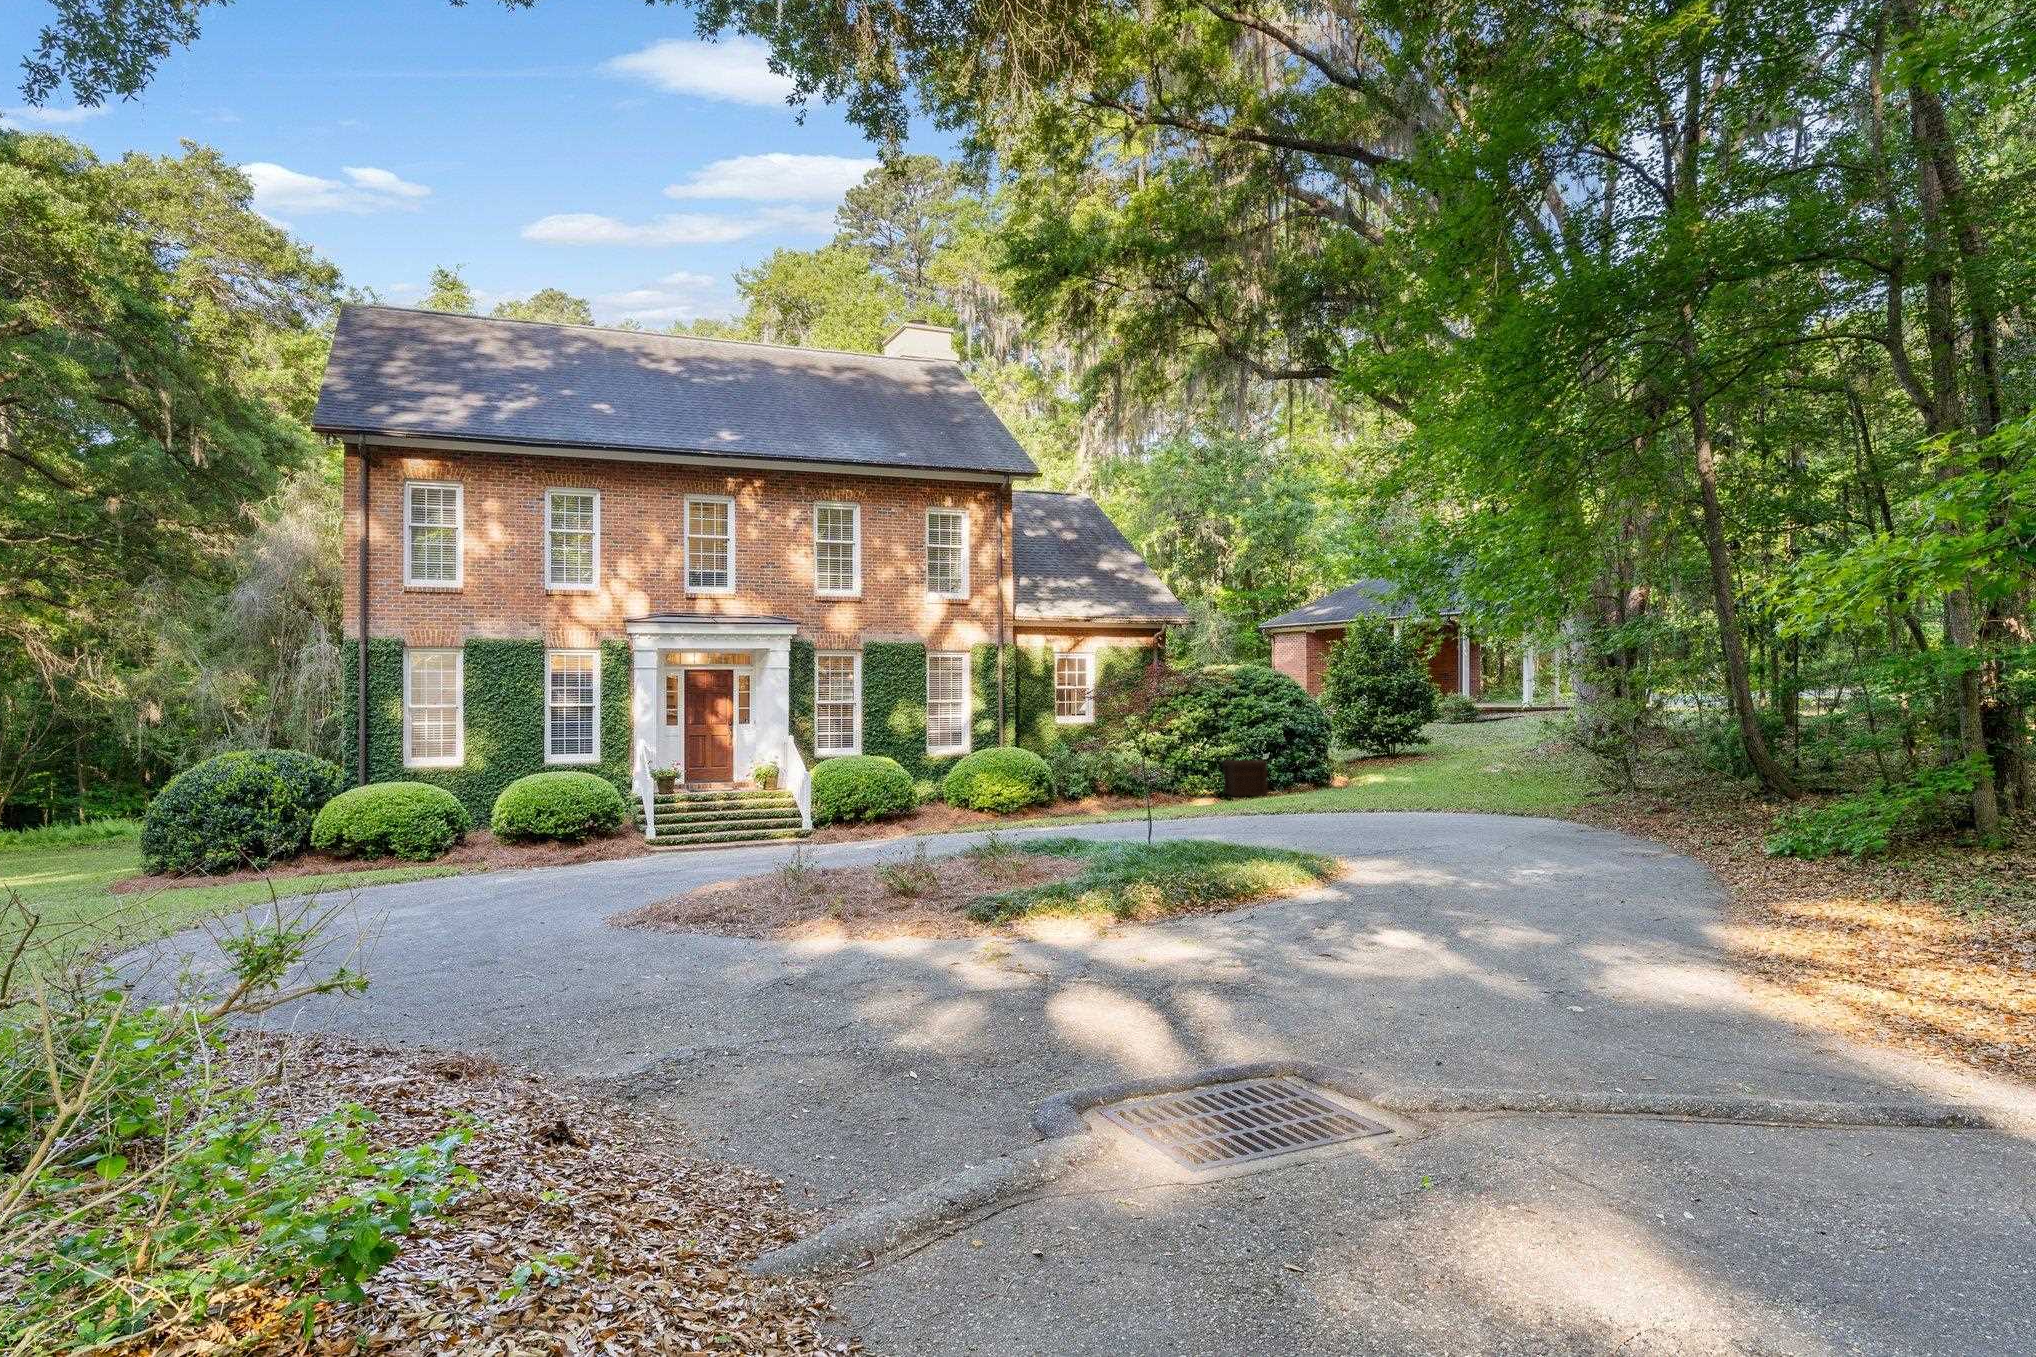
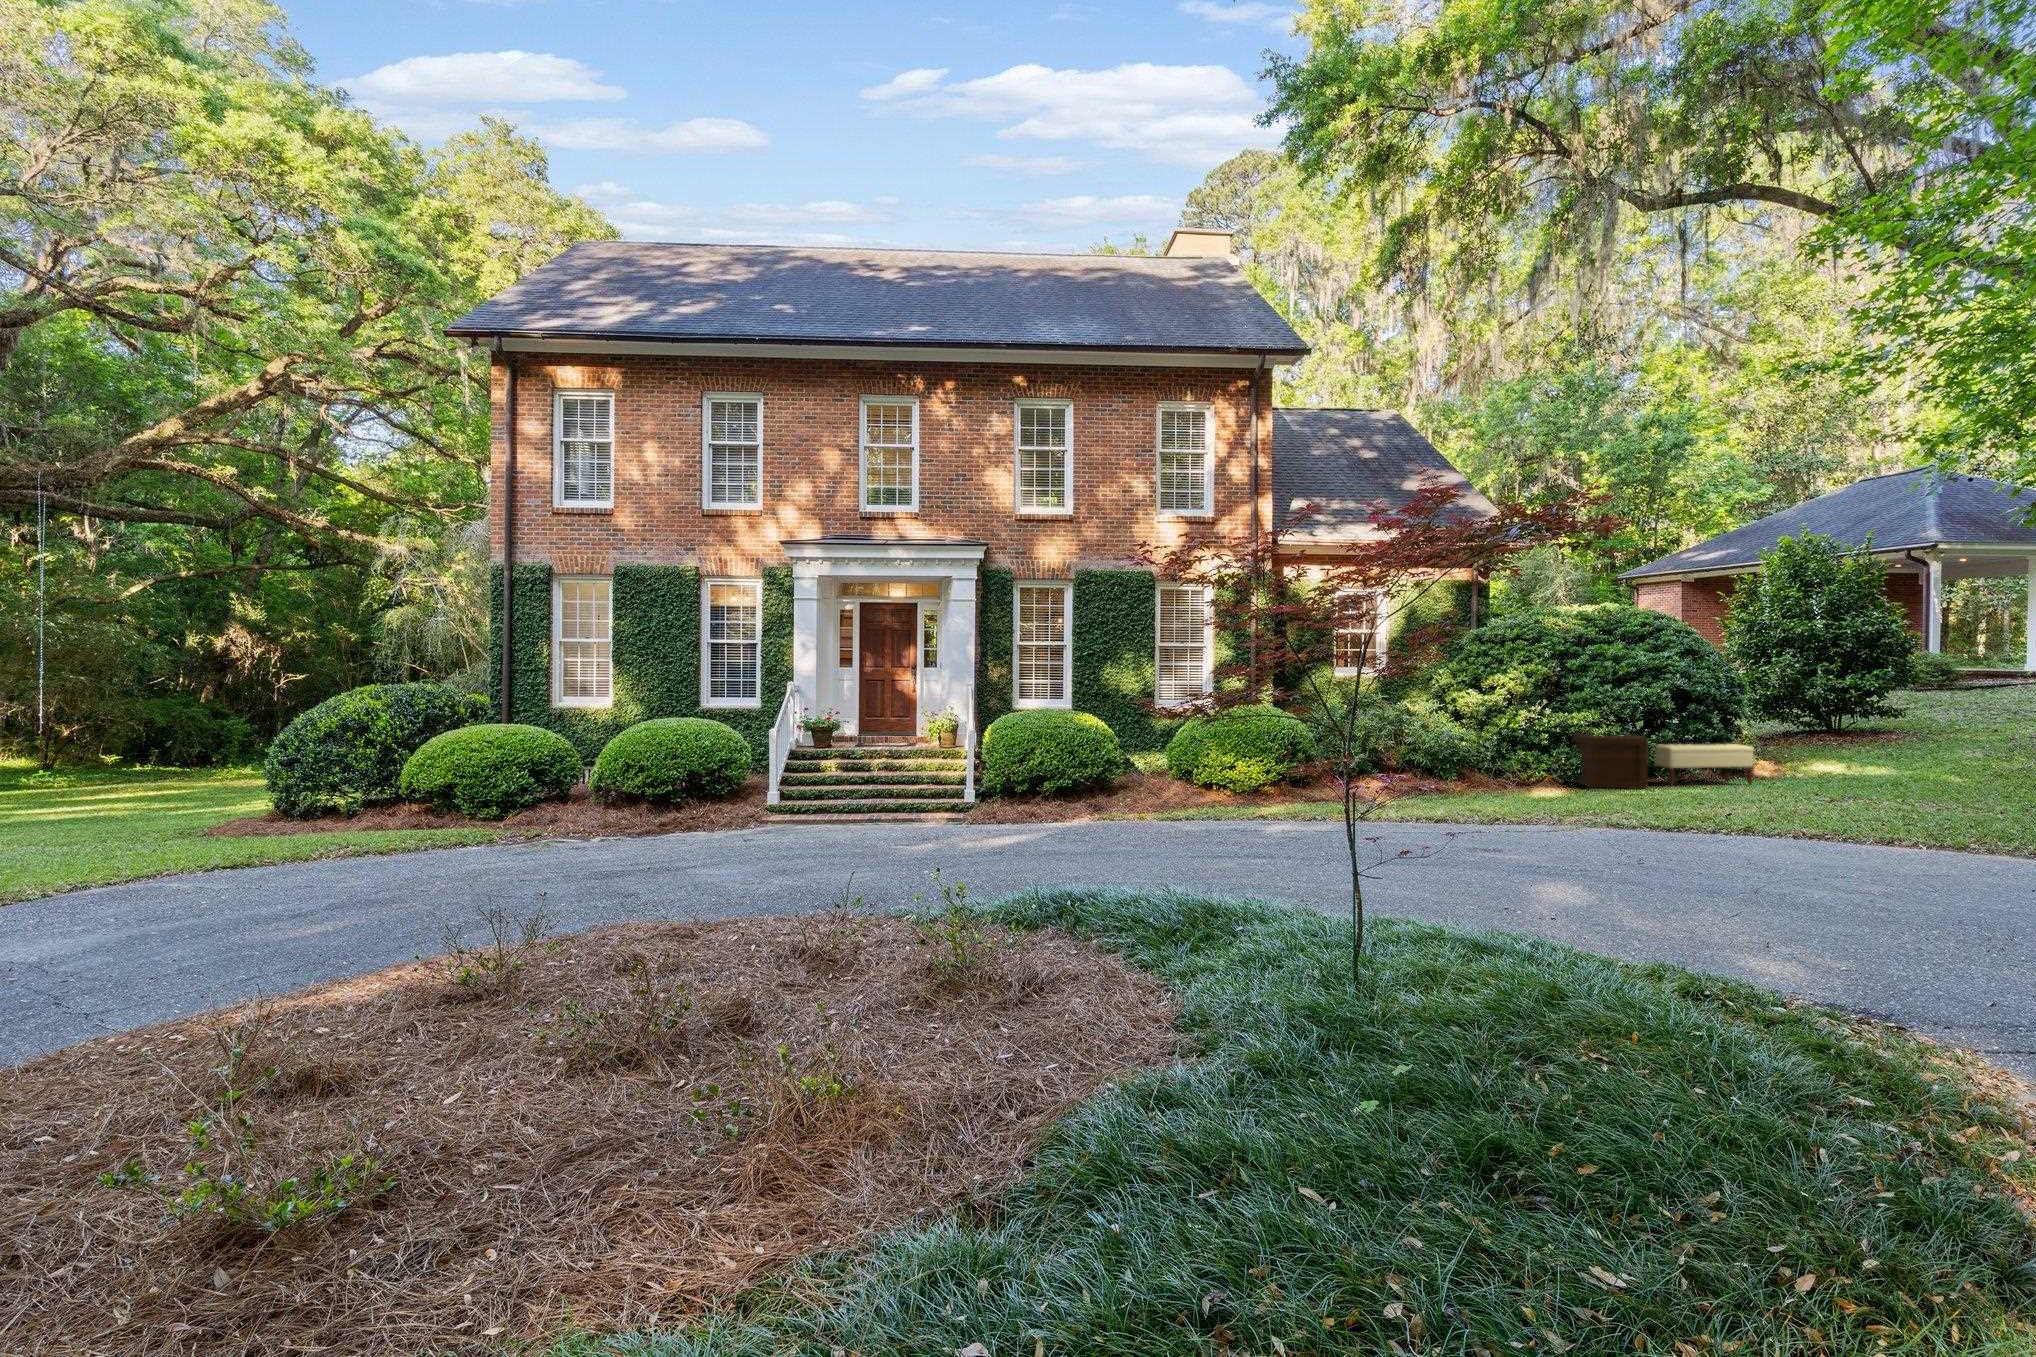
bench: none [1269,764,1330,793] -> present [1649,744,1754,786]

